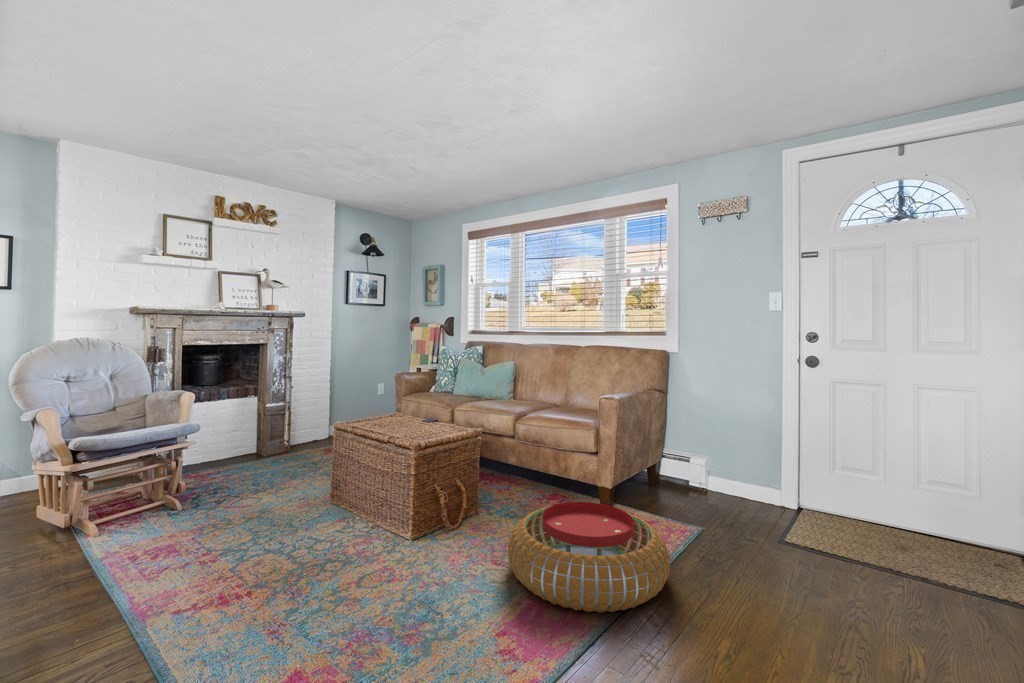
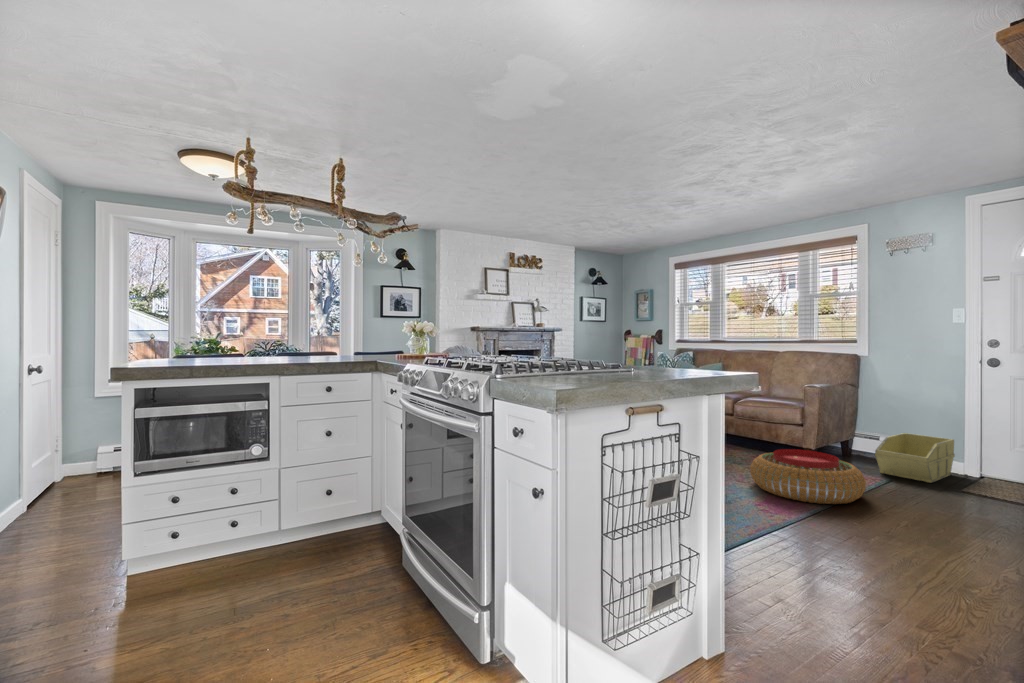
storage bin: none [683,452,771,529] -> present [875,433,955,483]

